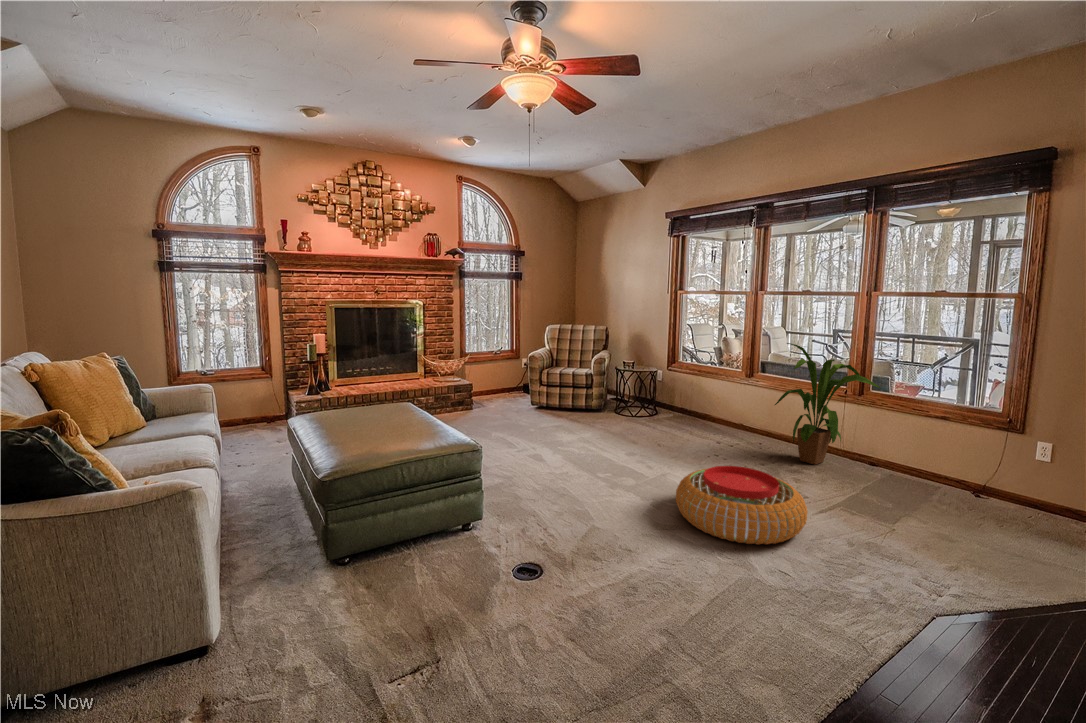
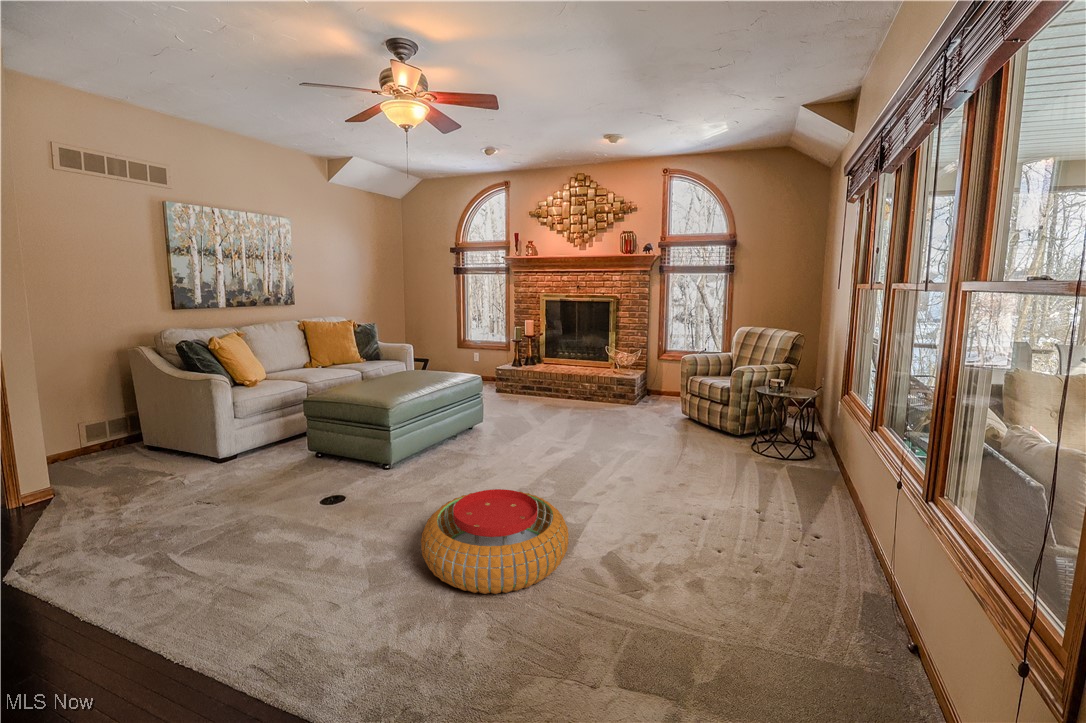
house plant: present [775,343,880,465] -> none [740,373,931,599]

